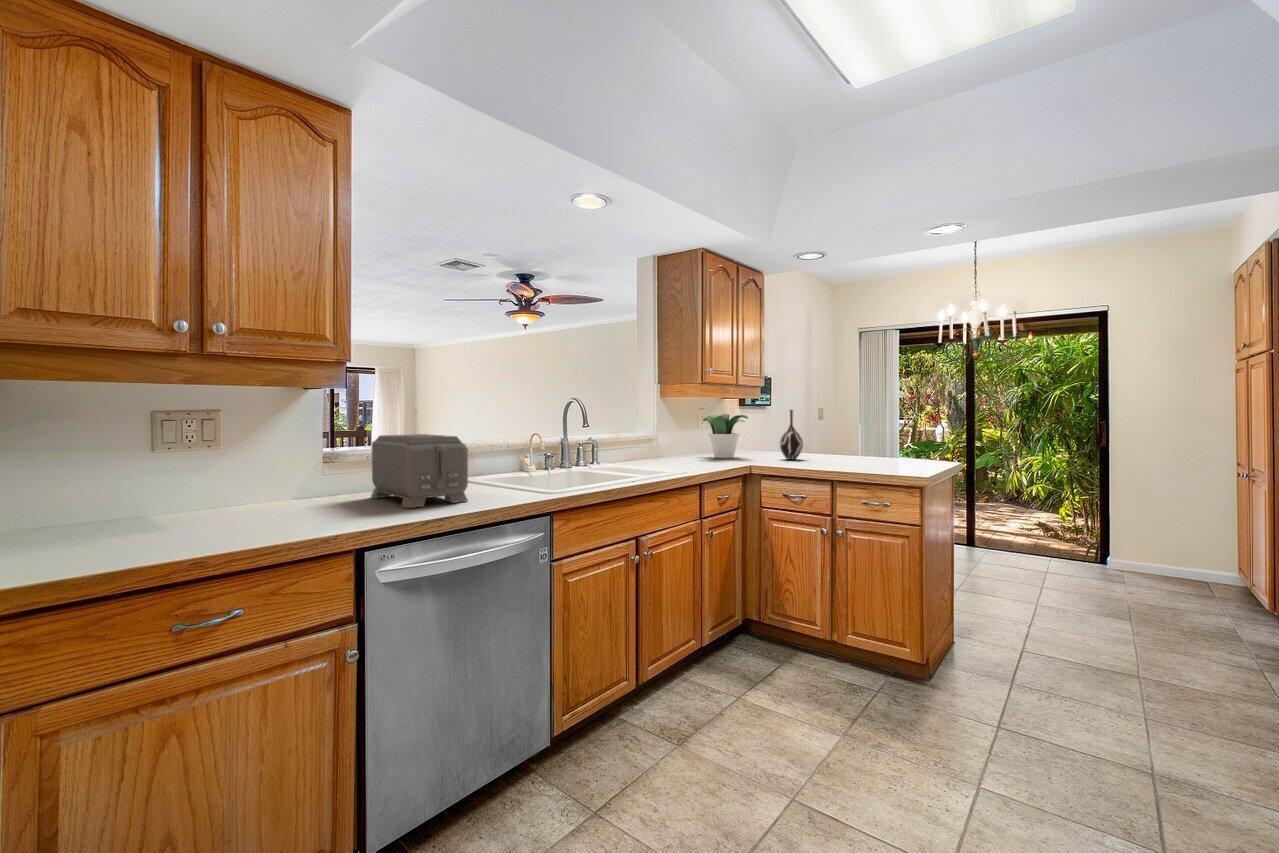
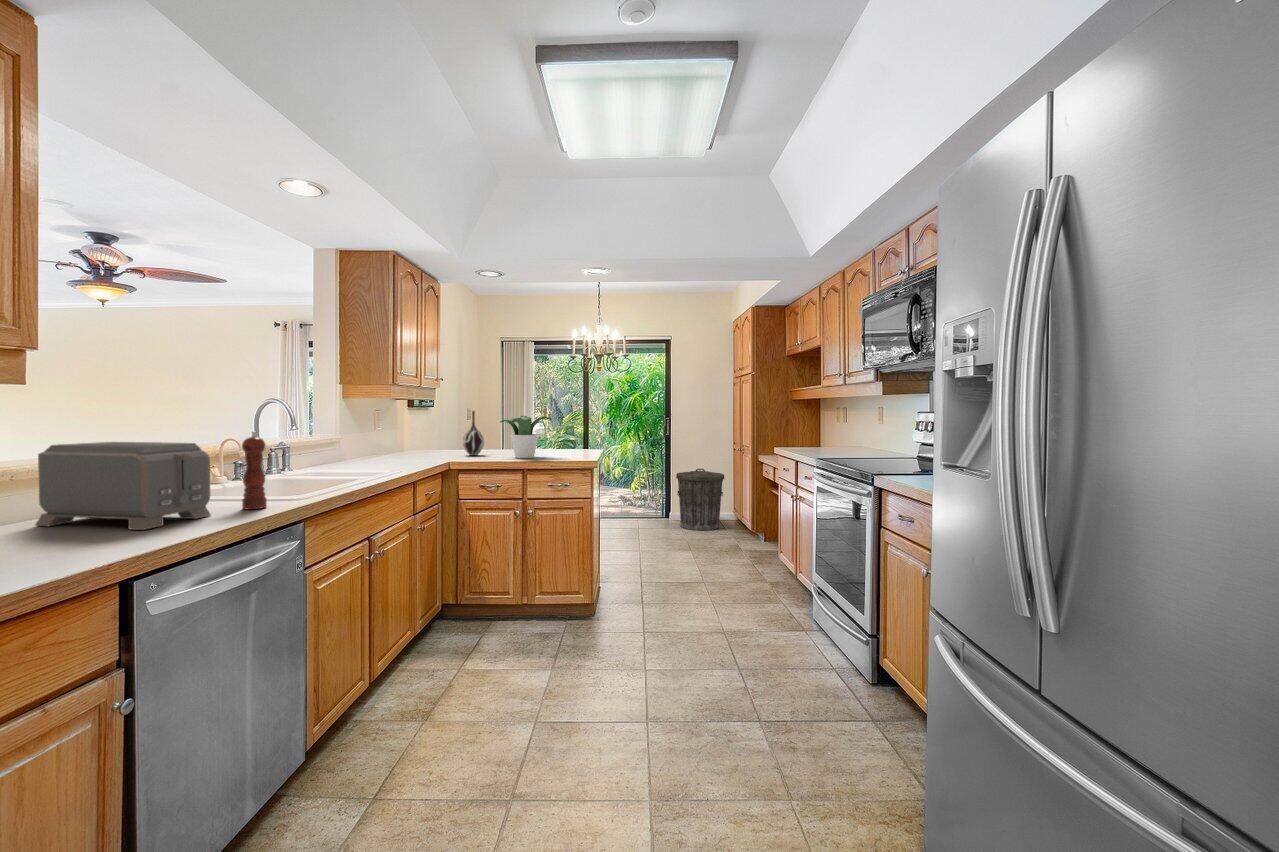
potted plant: present [703,414,748,458] -> present [501,416,552,458]
pepper mill: none [498,427,517,499] -> present [242,432,267,510]
trash can: none [1121,495,1221,592] -> present [676,469,724,530]

